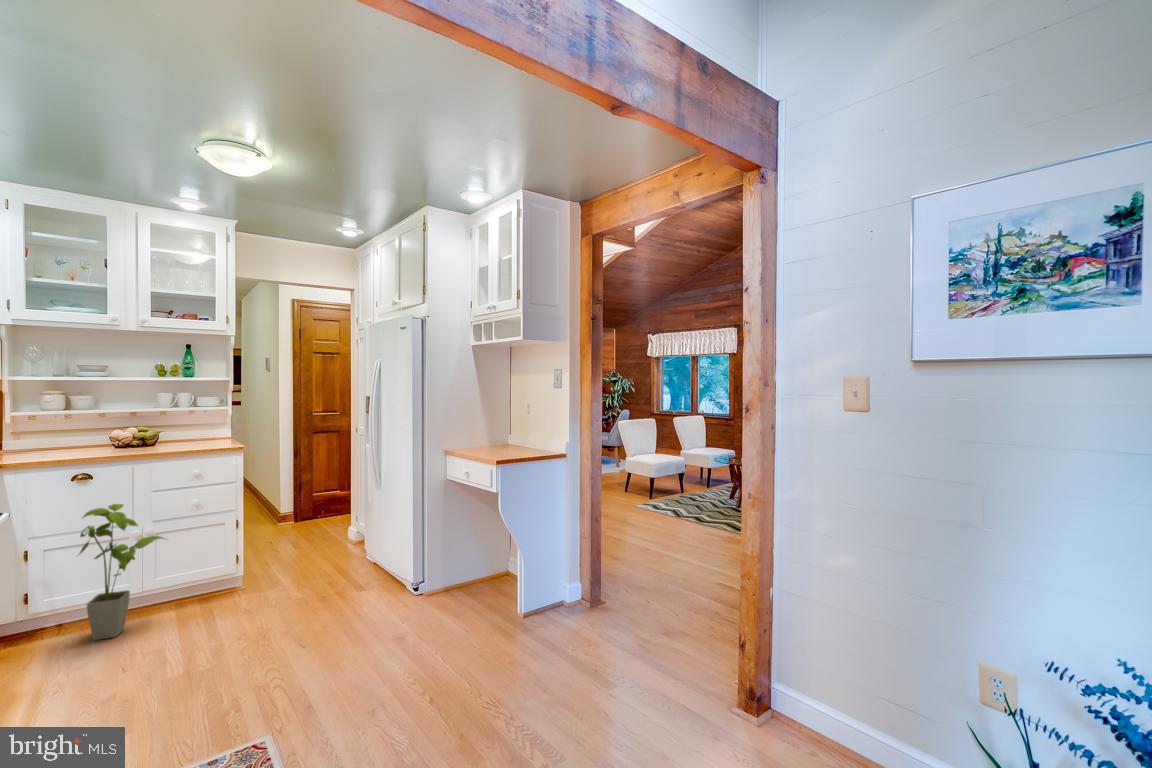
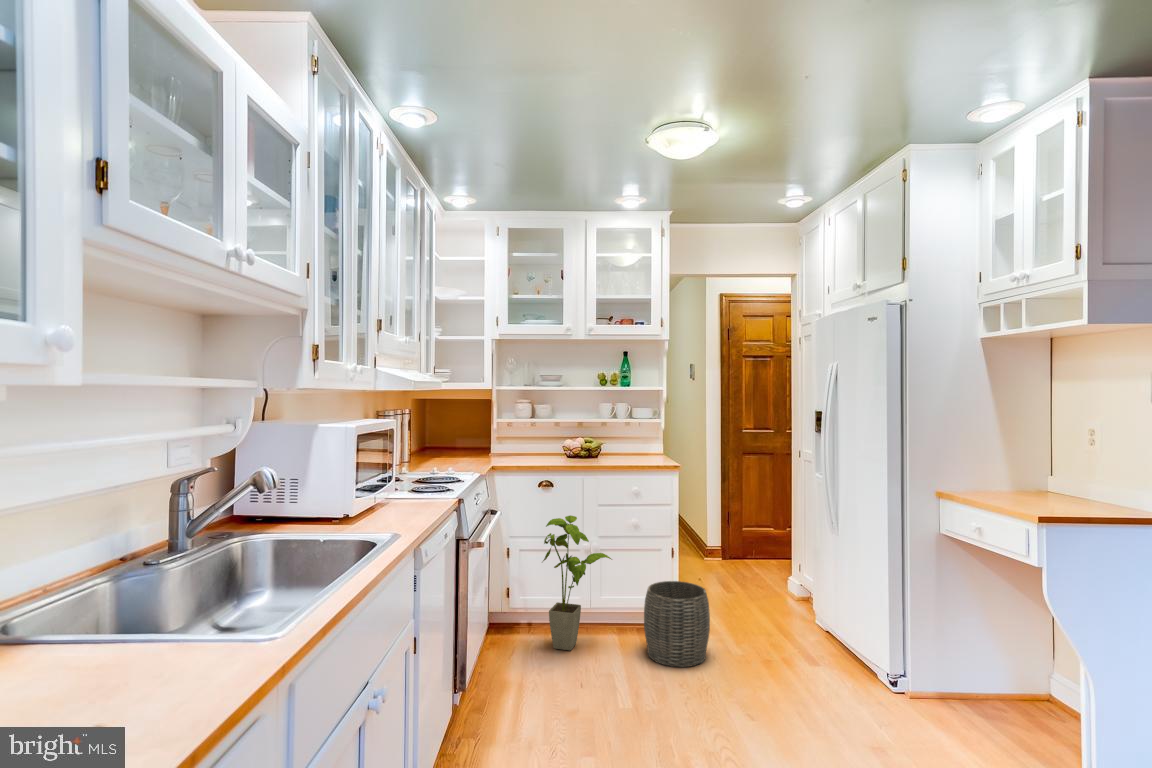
woven basket: none [204,547,272,623] -> present [644,581,710,667]

